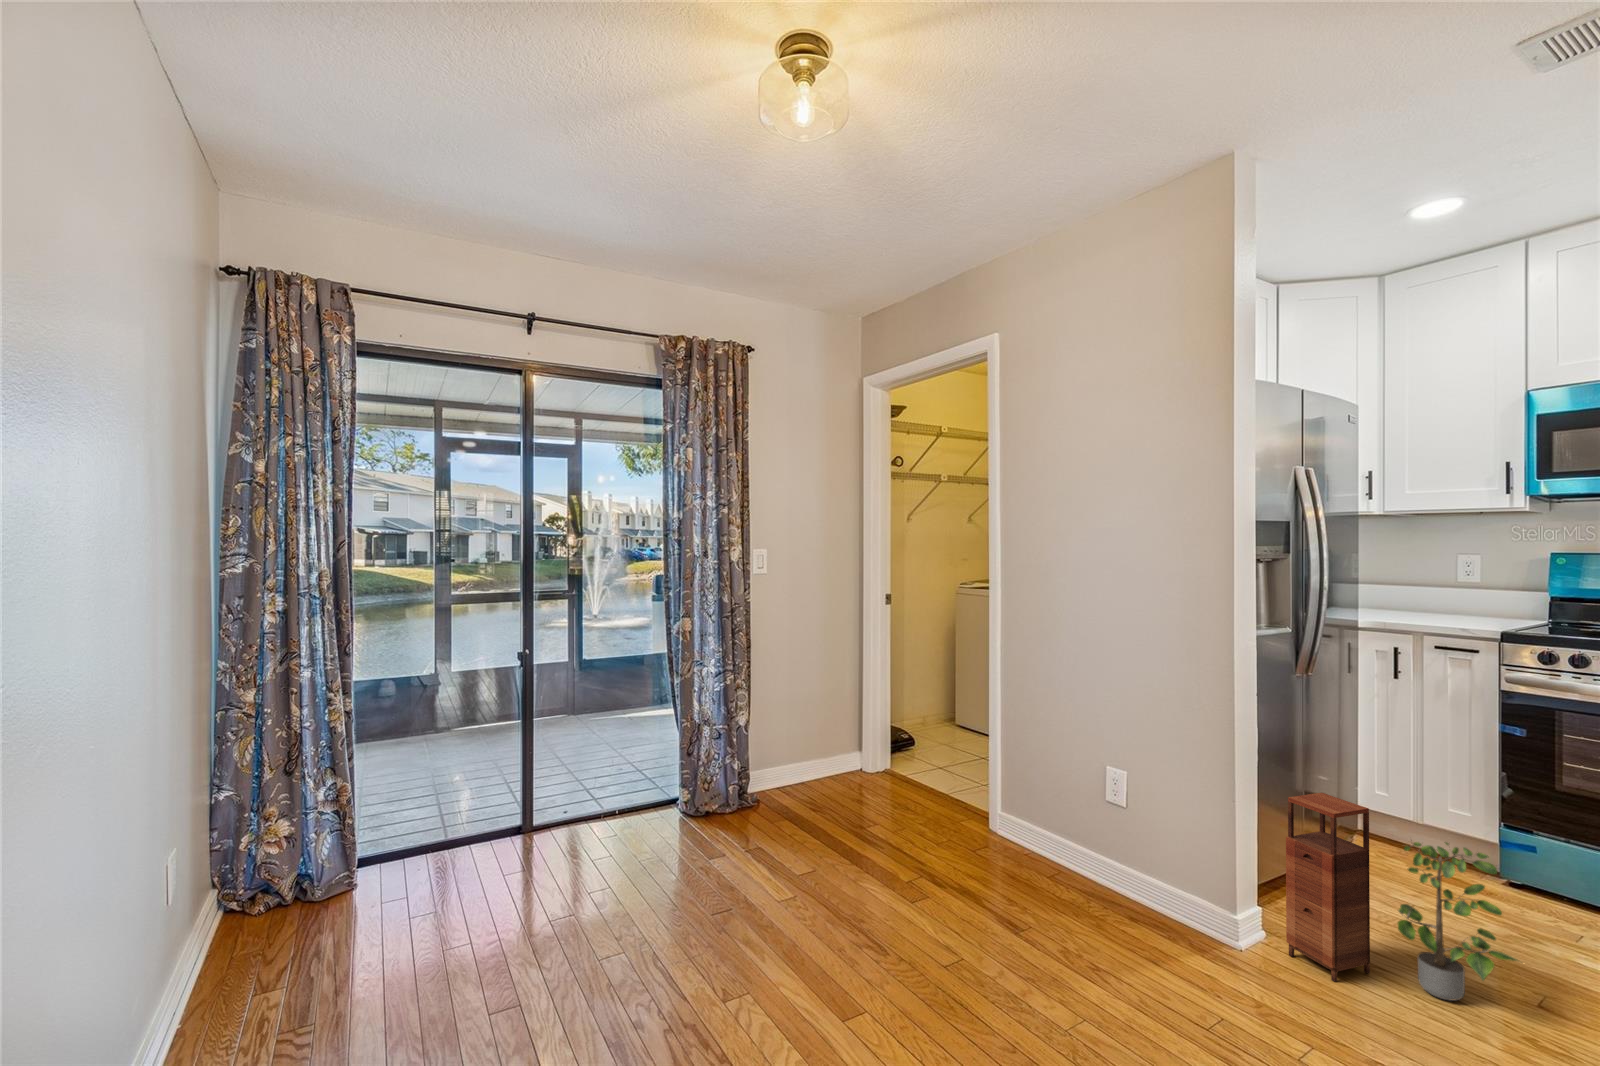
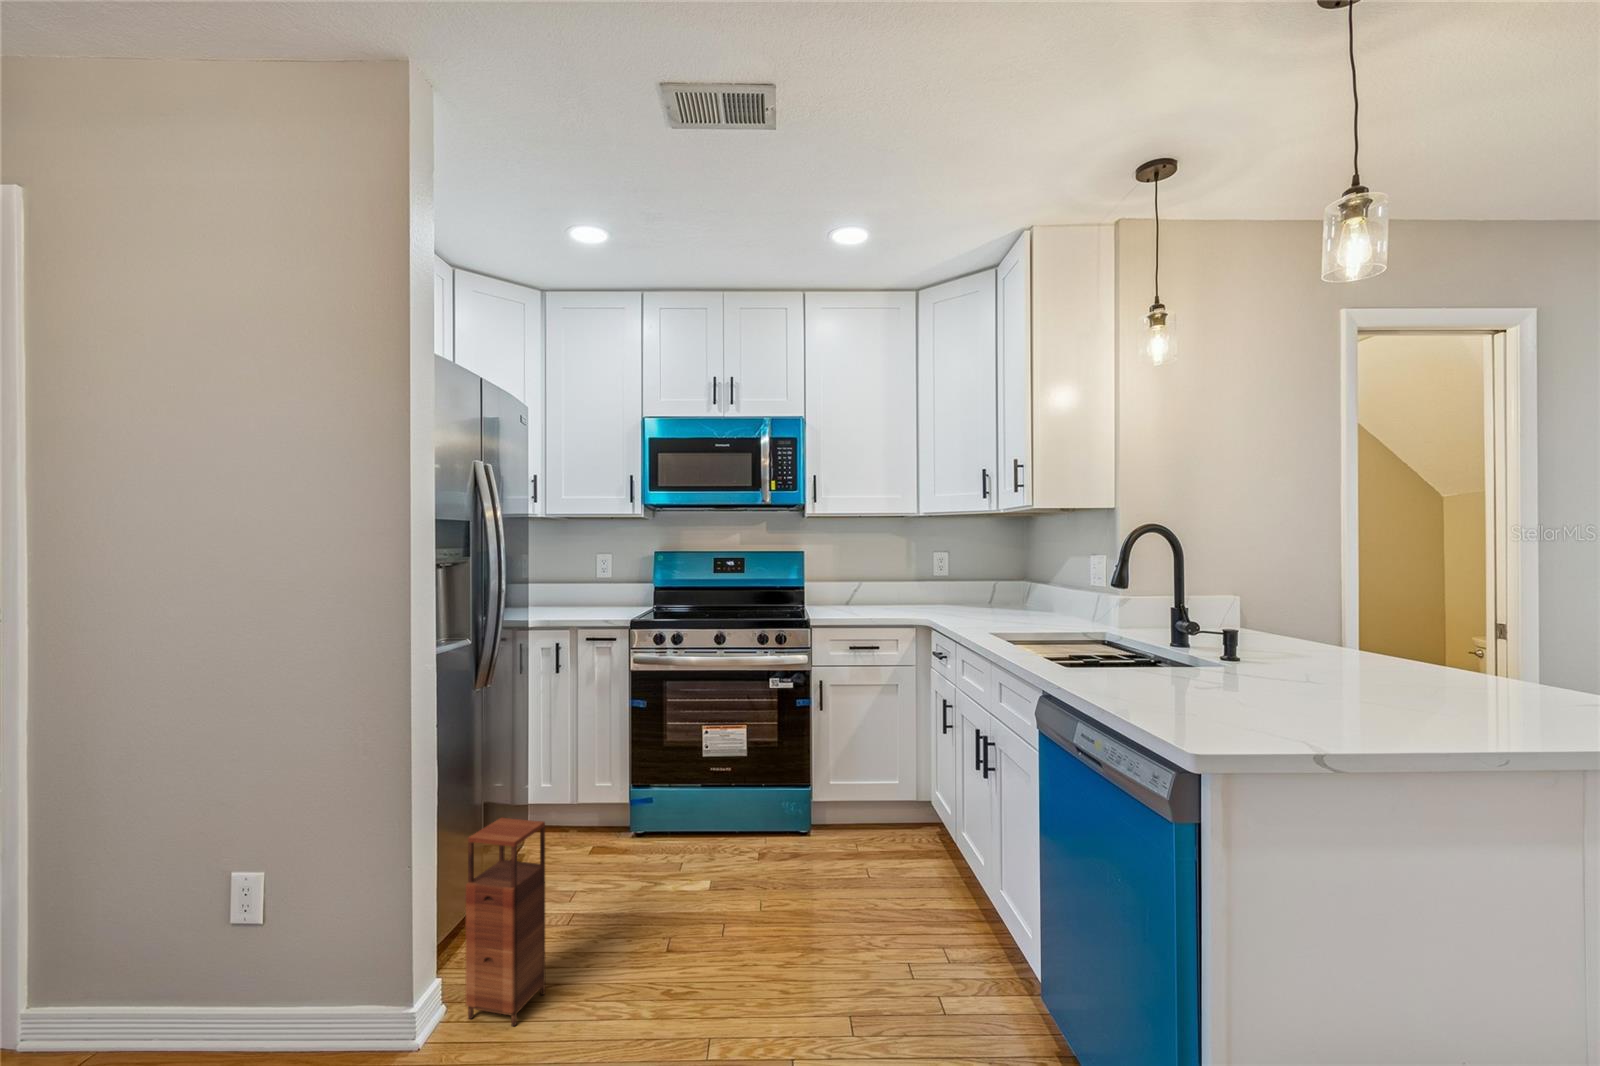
potted plant: present [1398,842,1517,1001] -> none [570,827,661,987]

